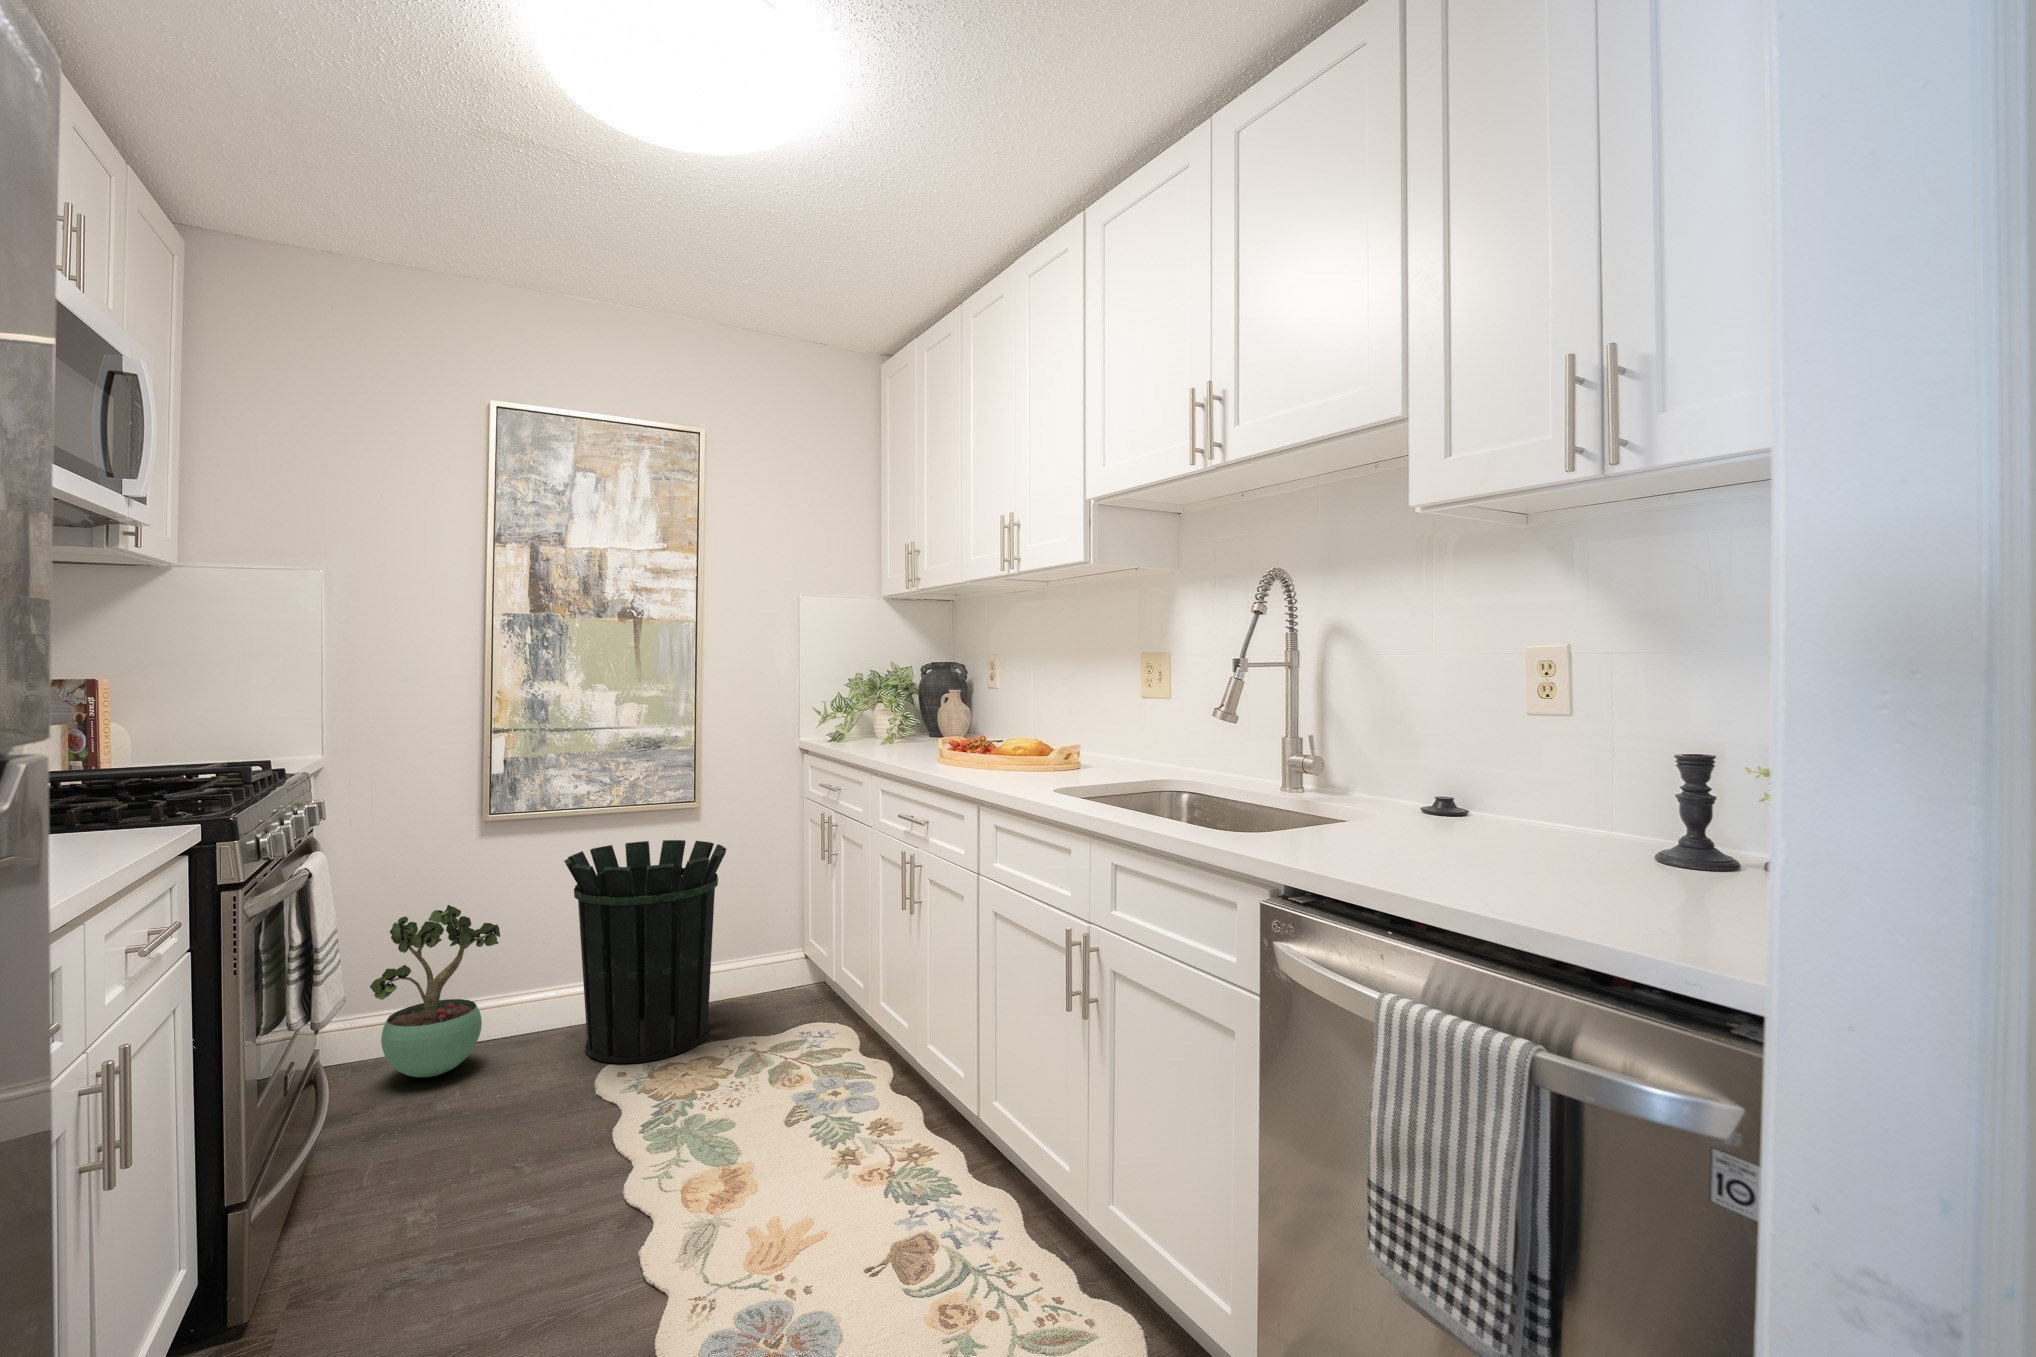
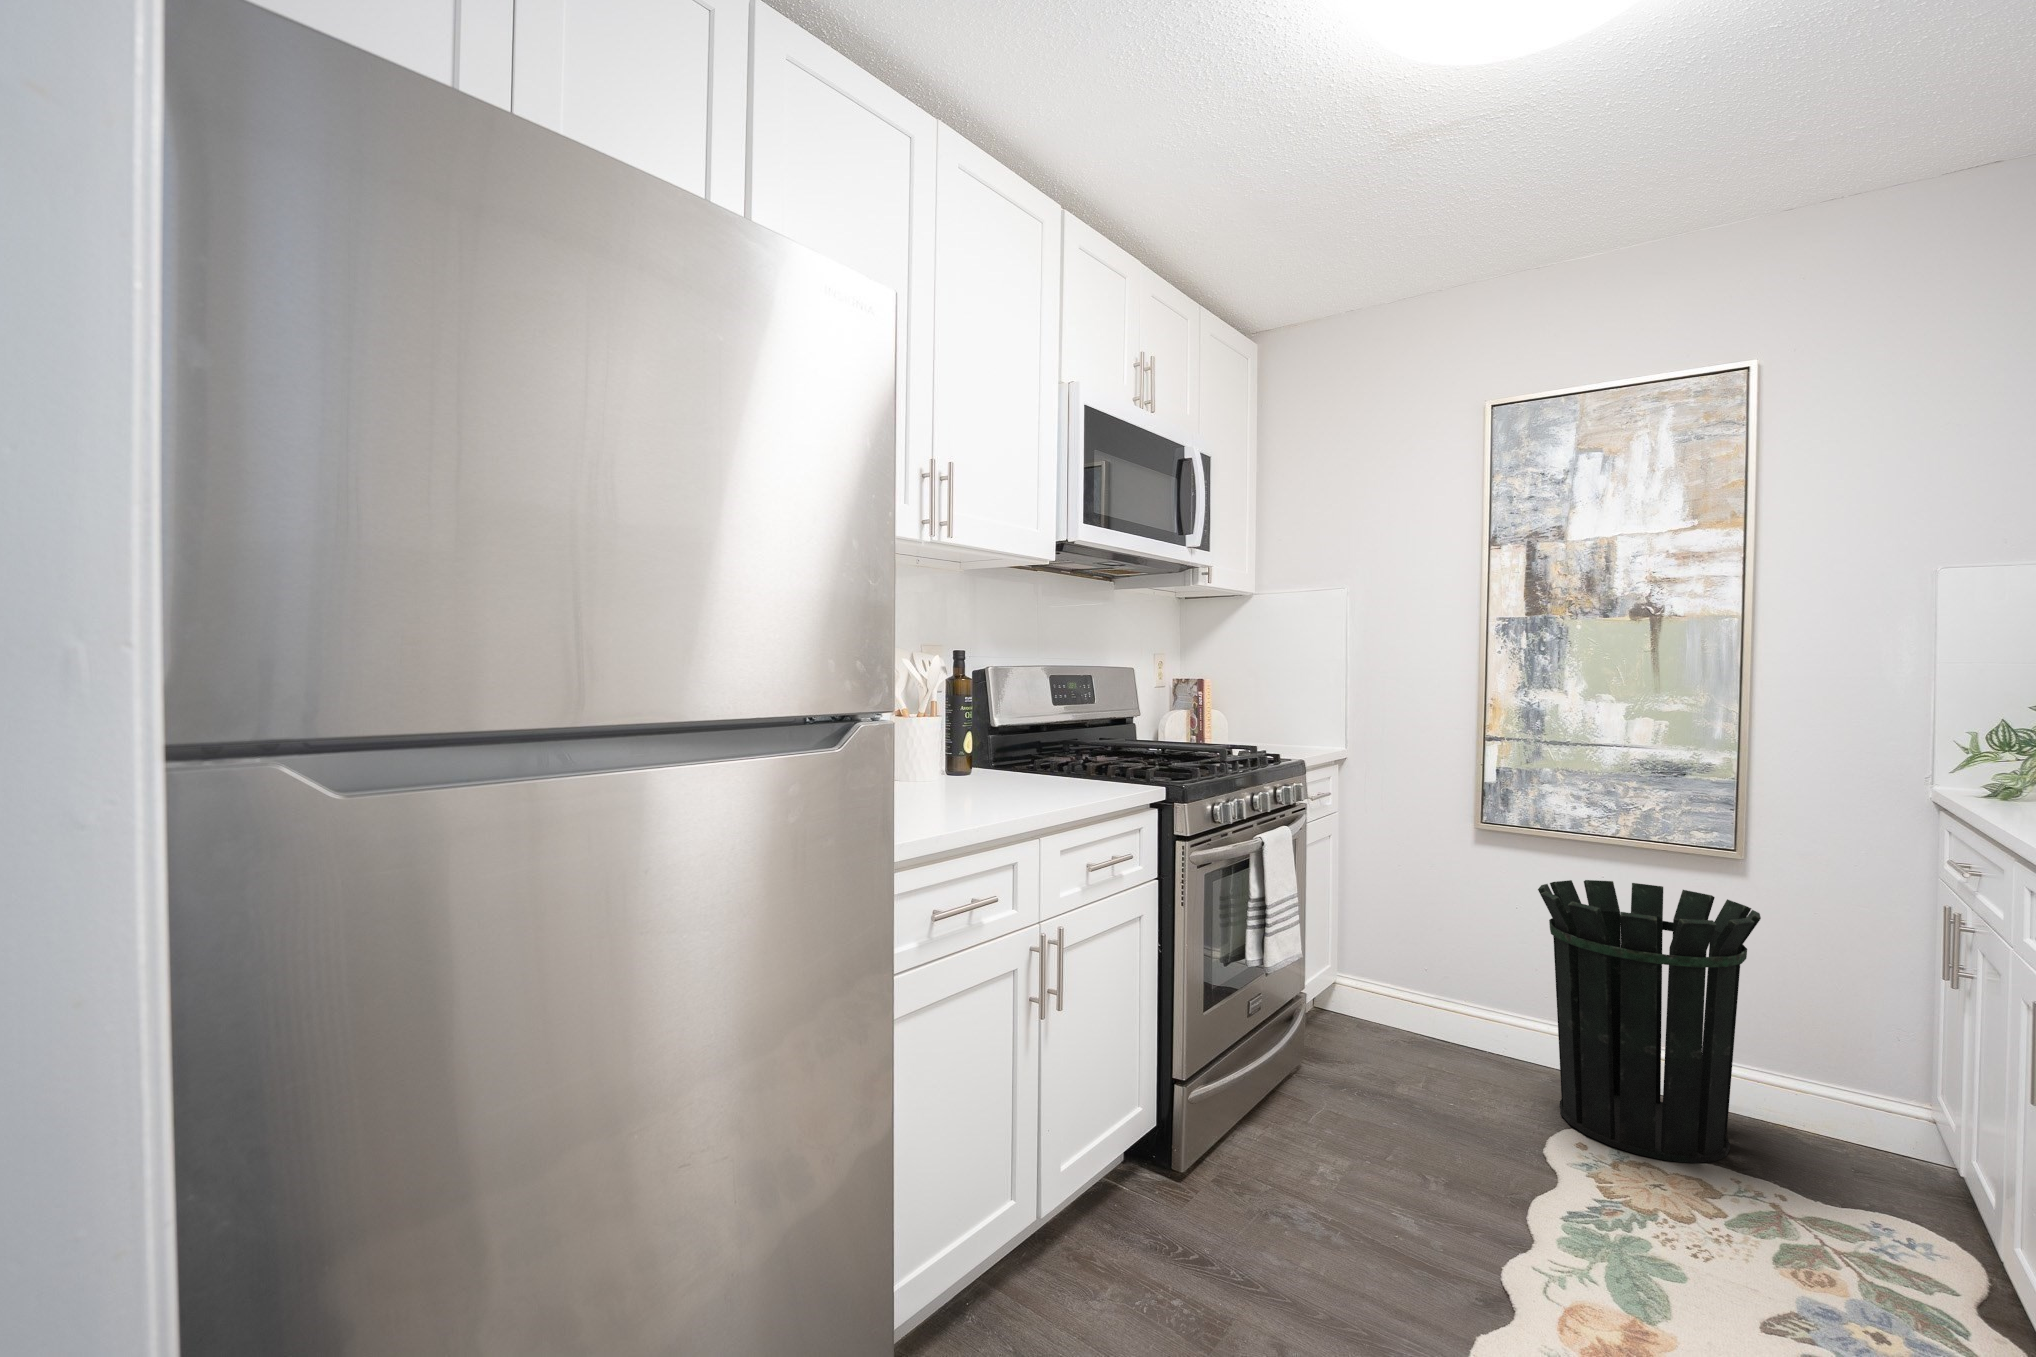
potted plant: present [370,905,500,1078] -> none [1360,903,1476,1064]

